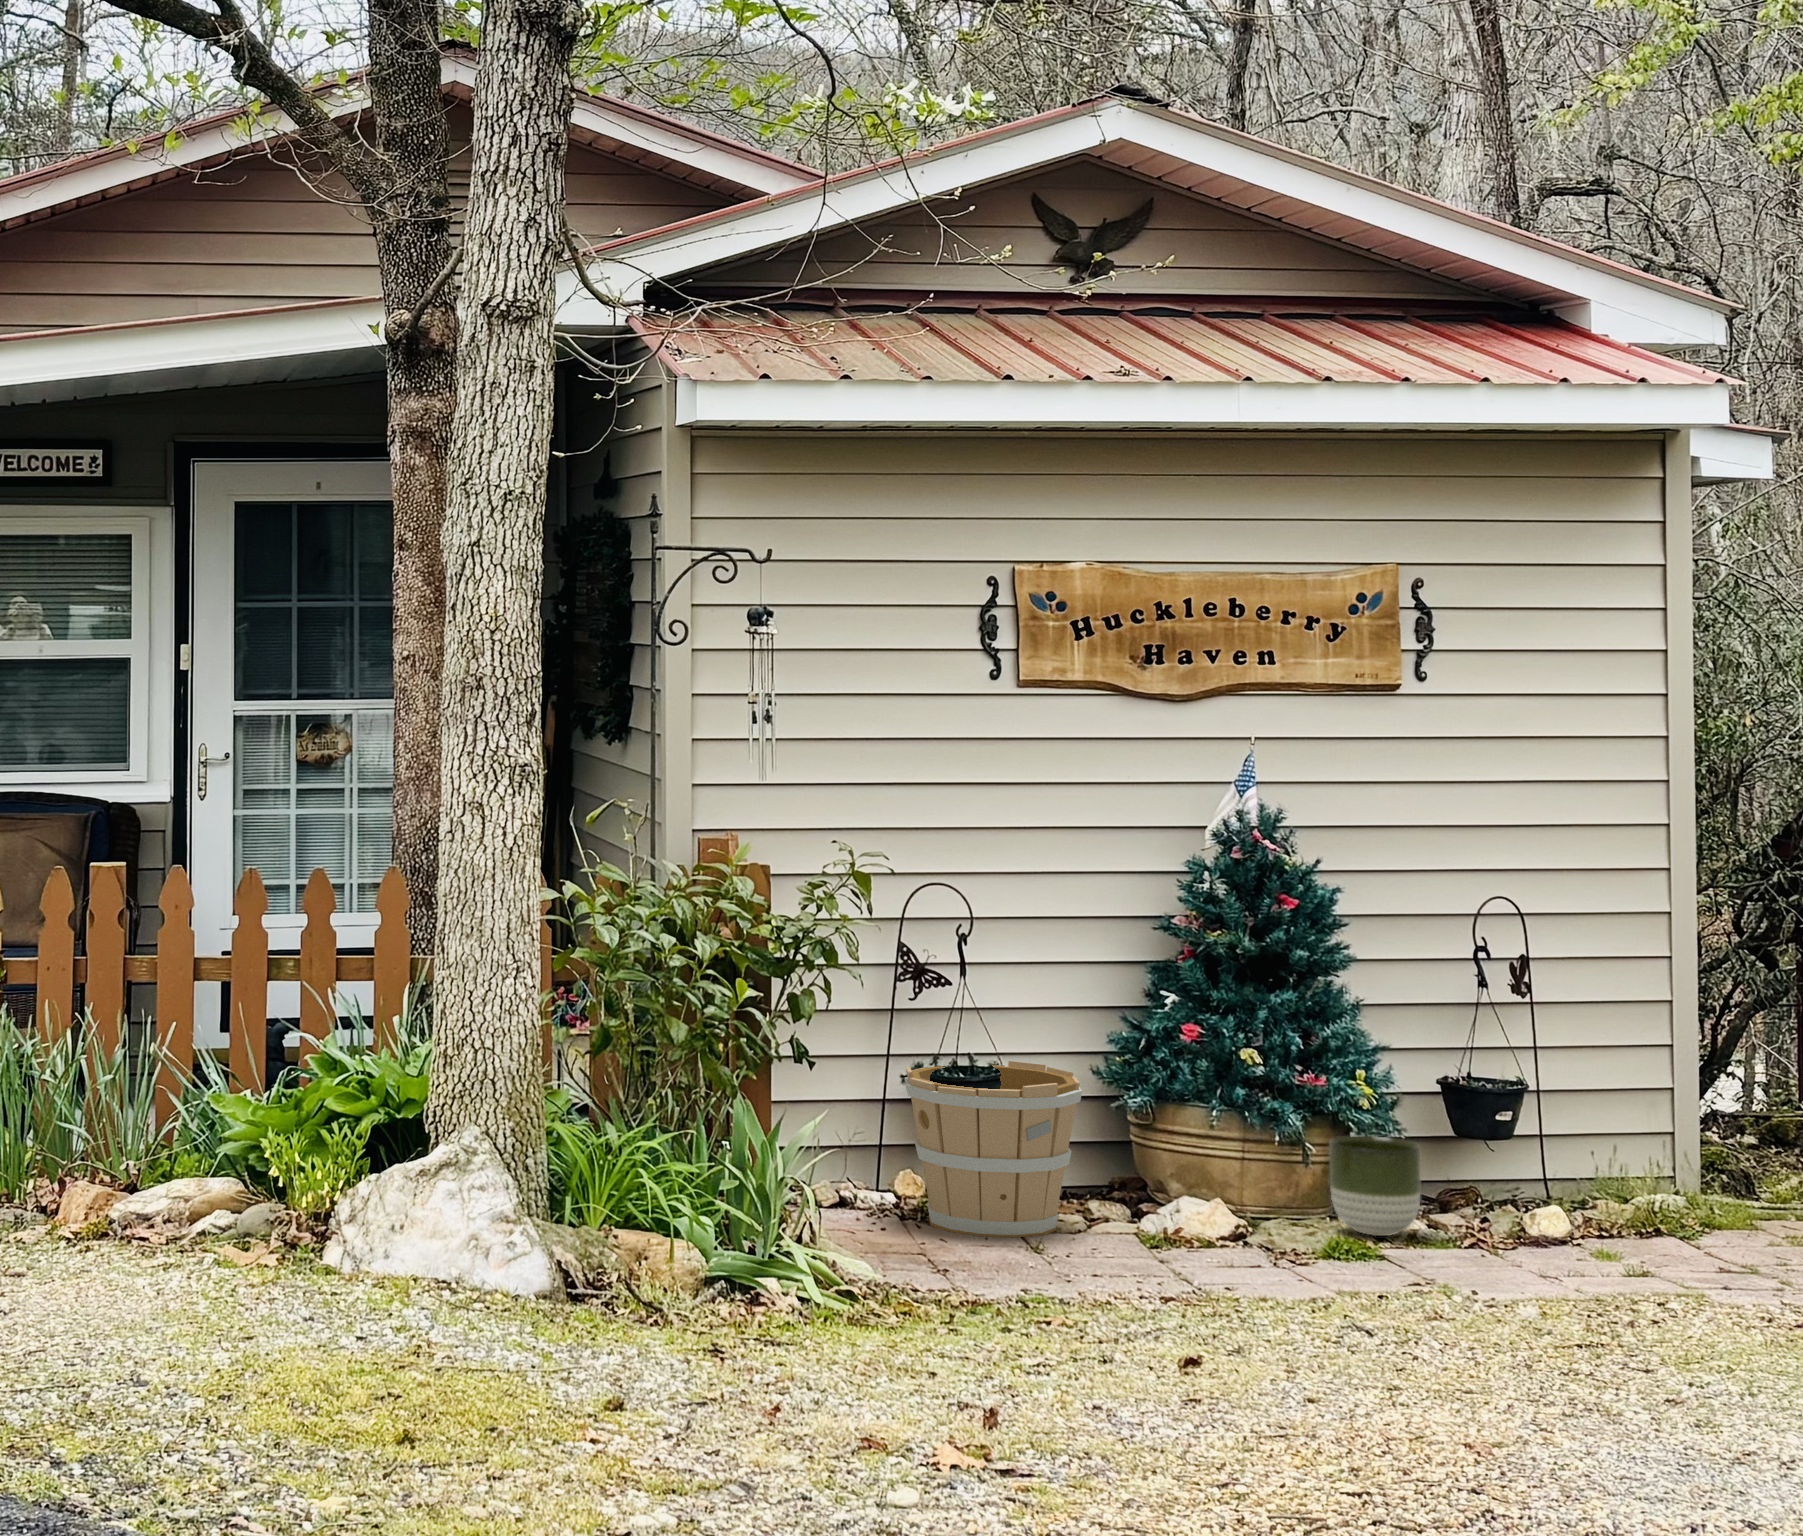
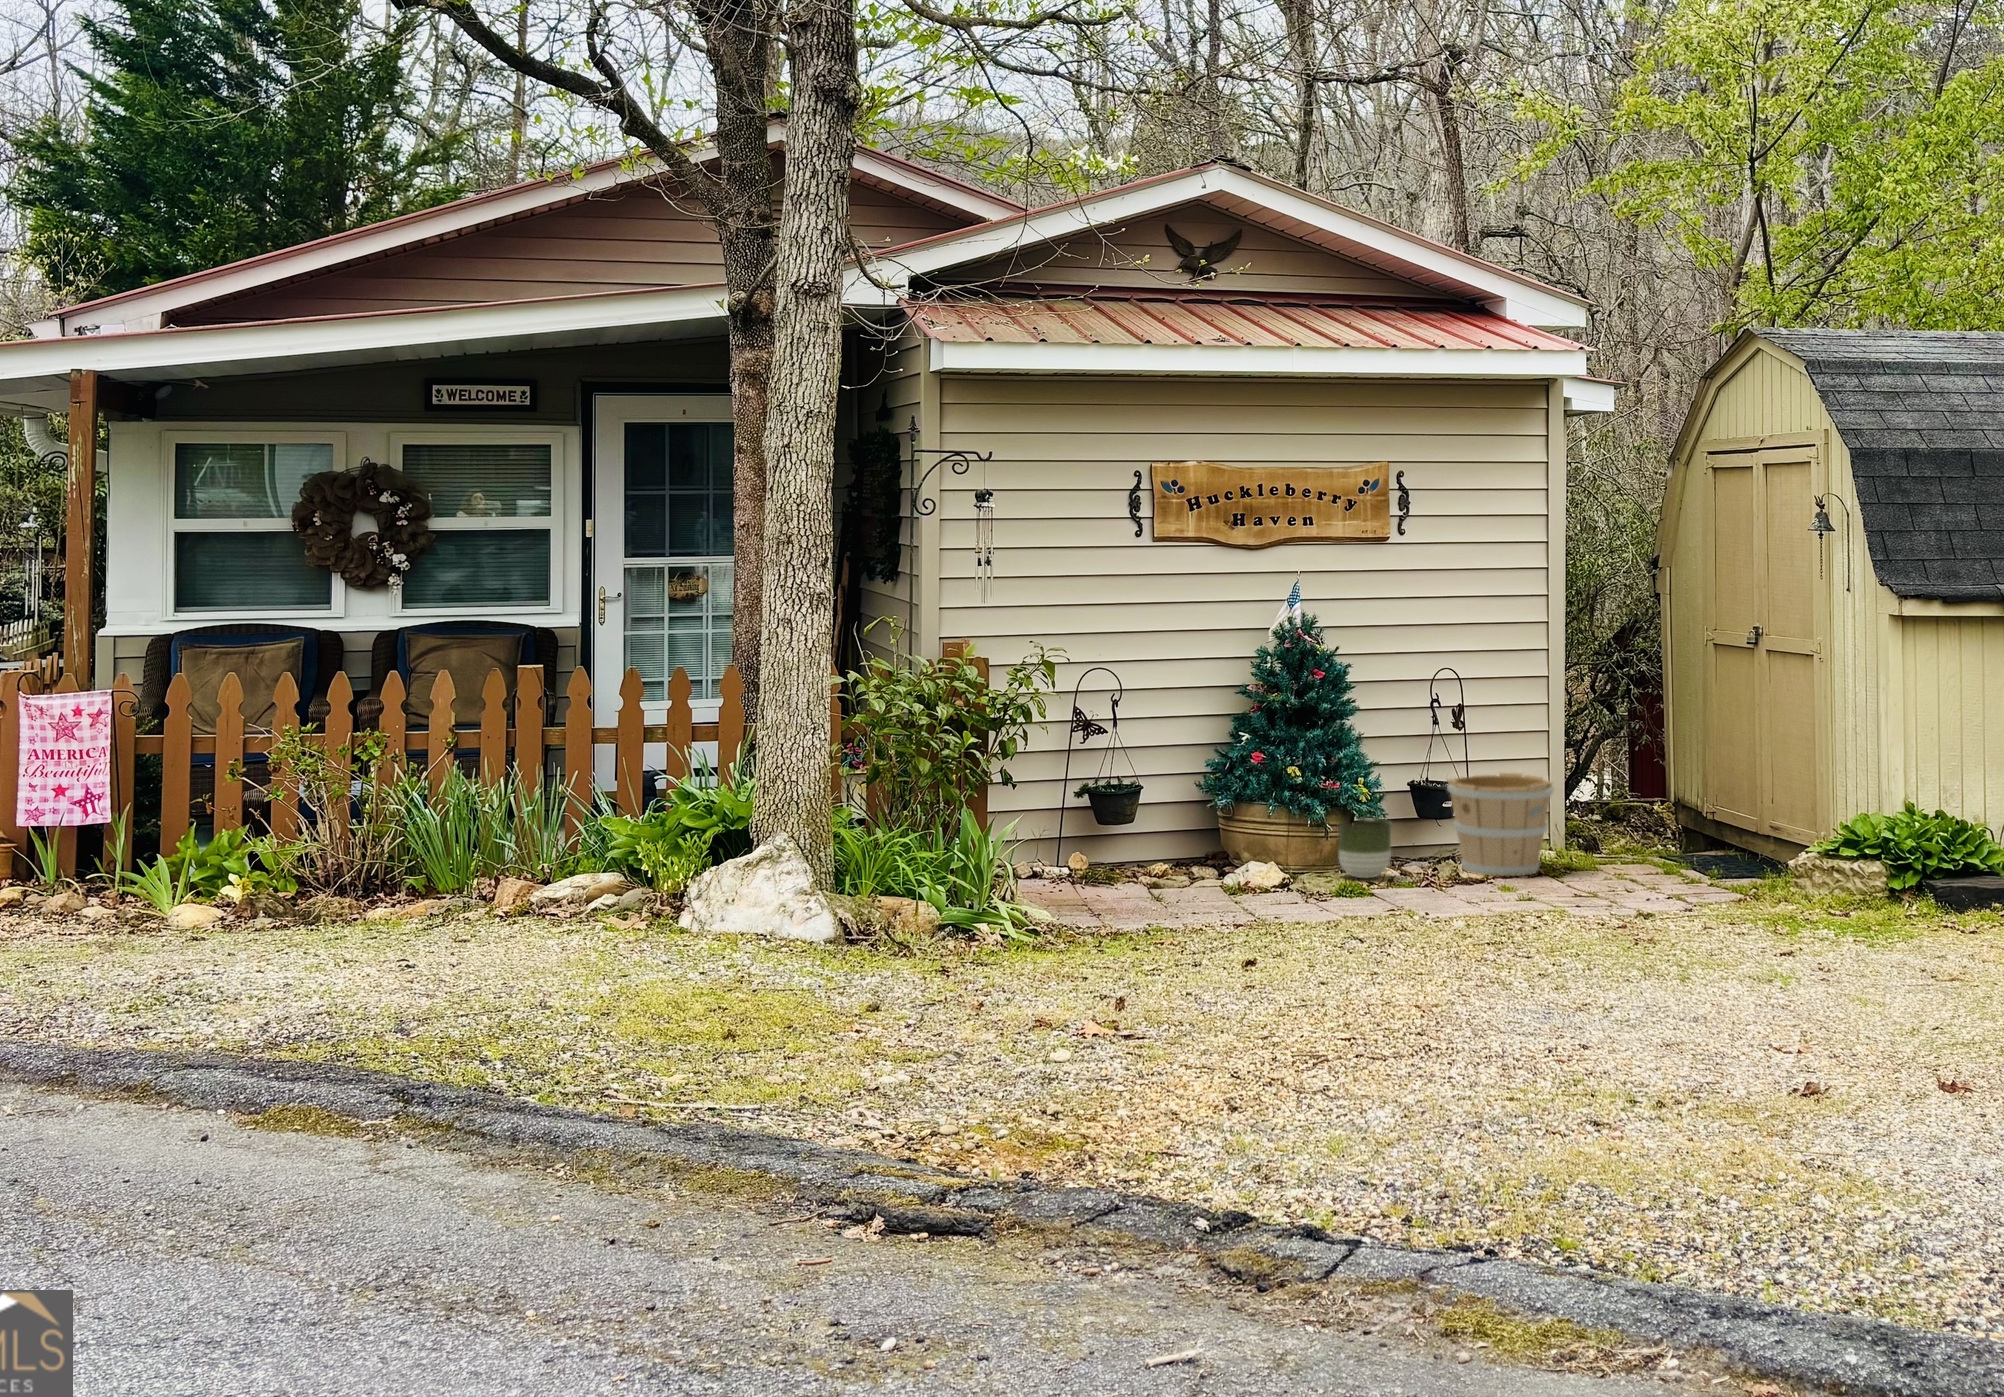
wooden bucket: present [905,1061,1082,1237] -> present [1447,773,1554,876]

